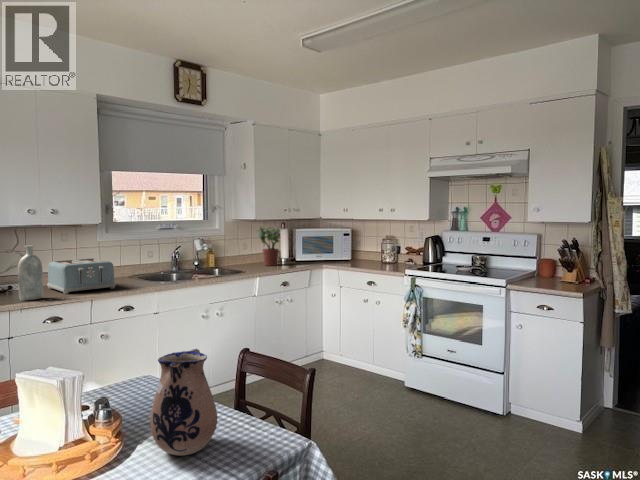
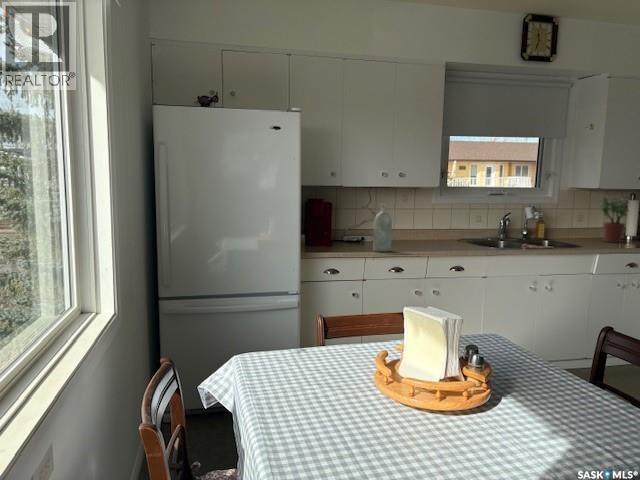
toaster: present [47,258,116,294] -> none [390,219,450,250]
ceramic pitcher: present [150,349,217,456] -> none [518,318,586,417]

